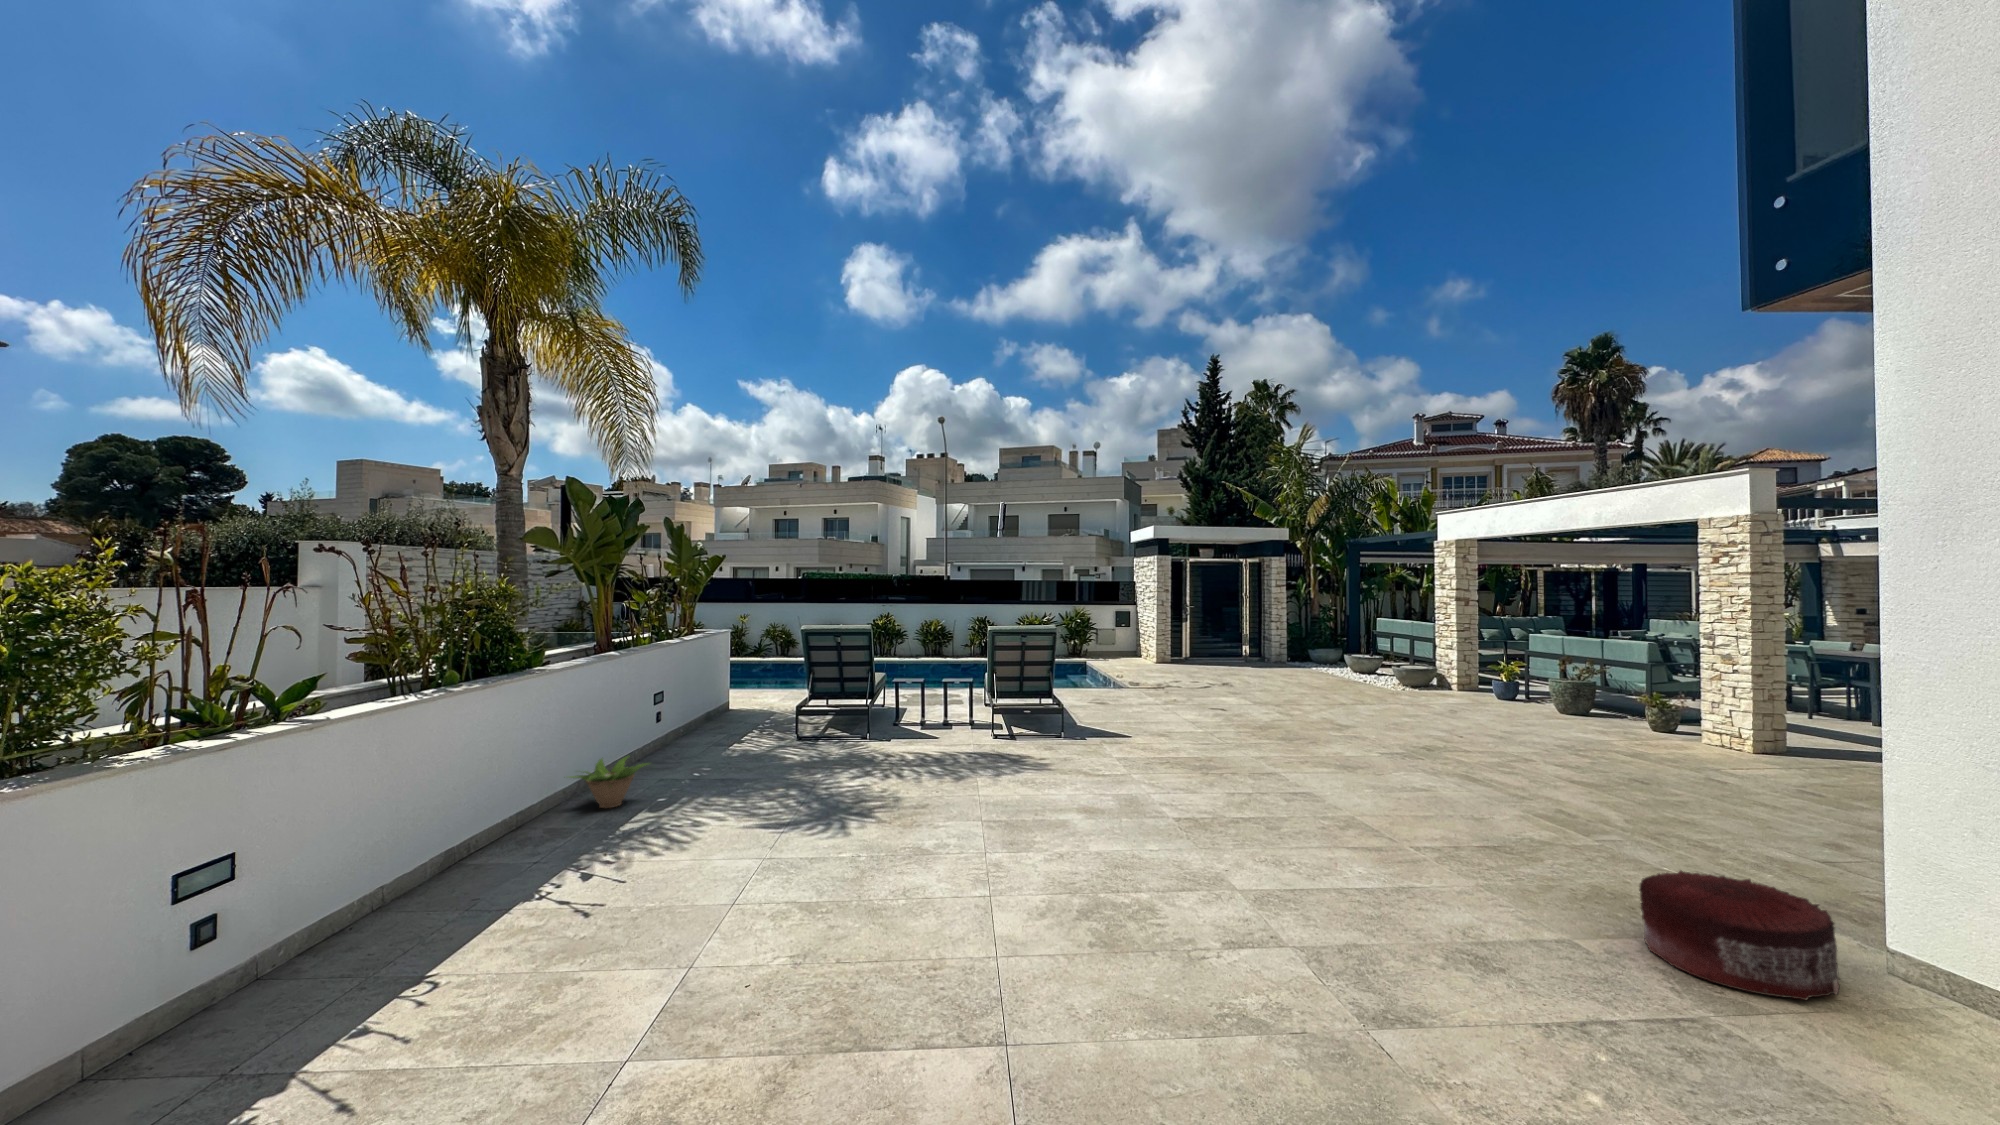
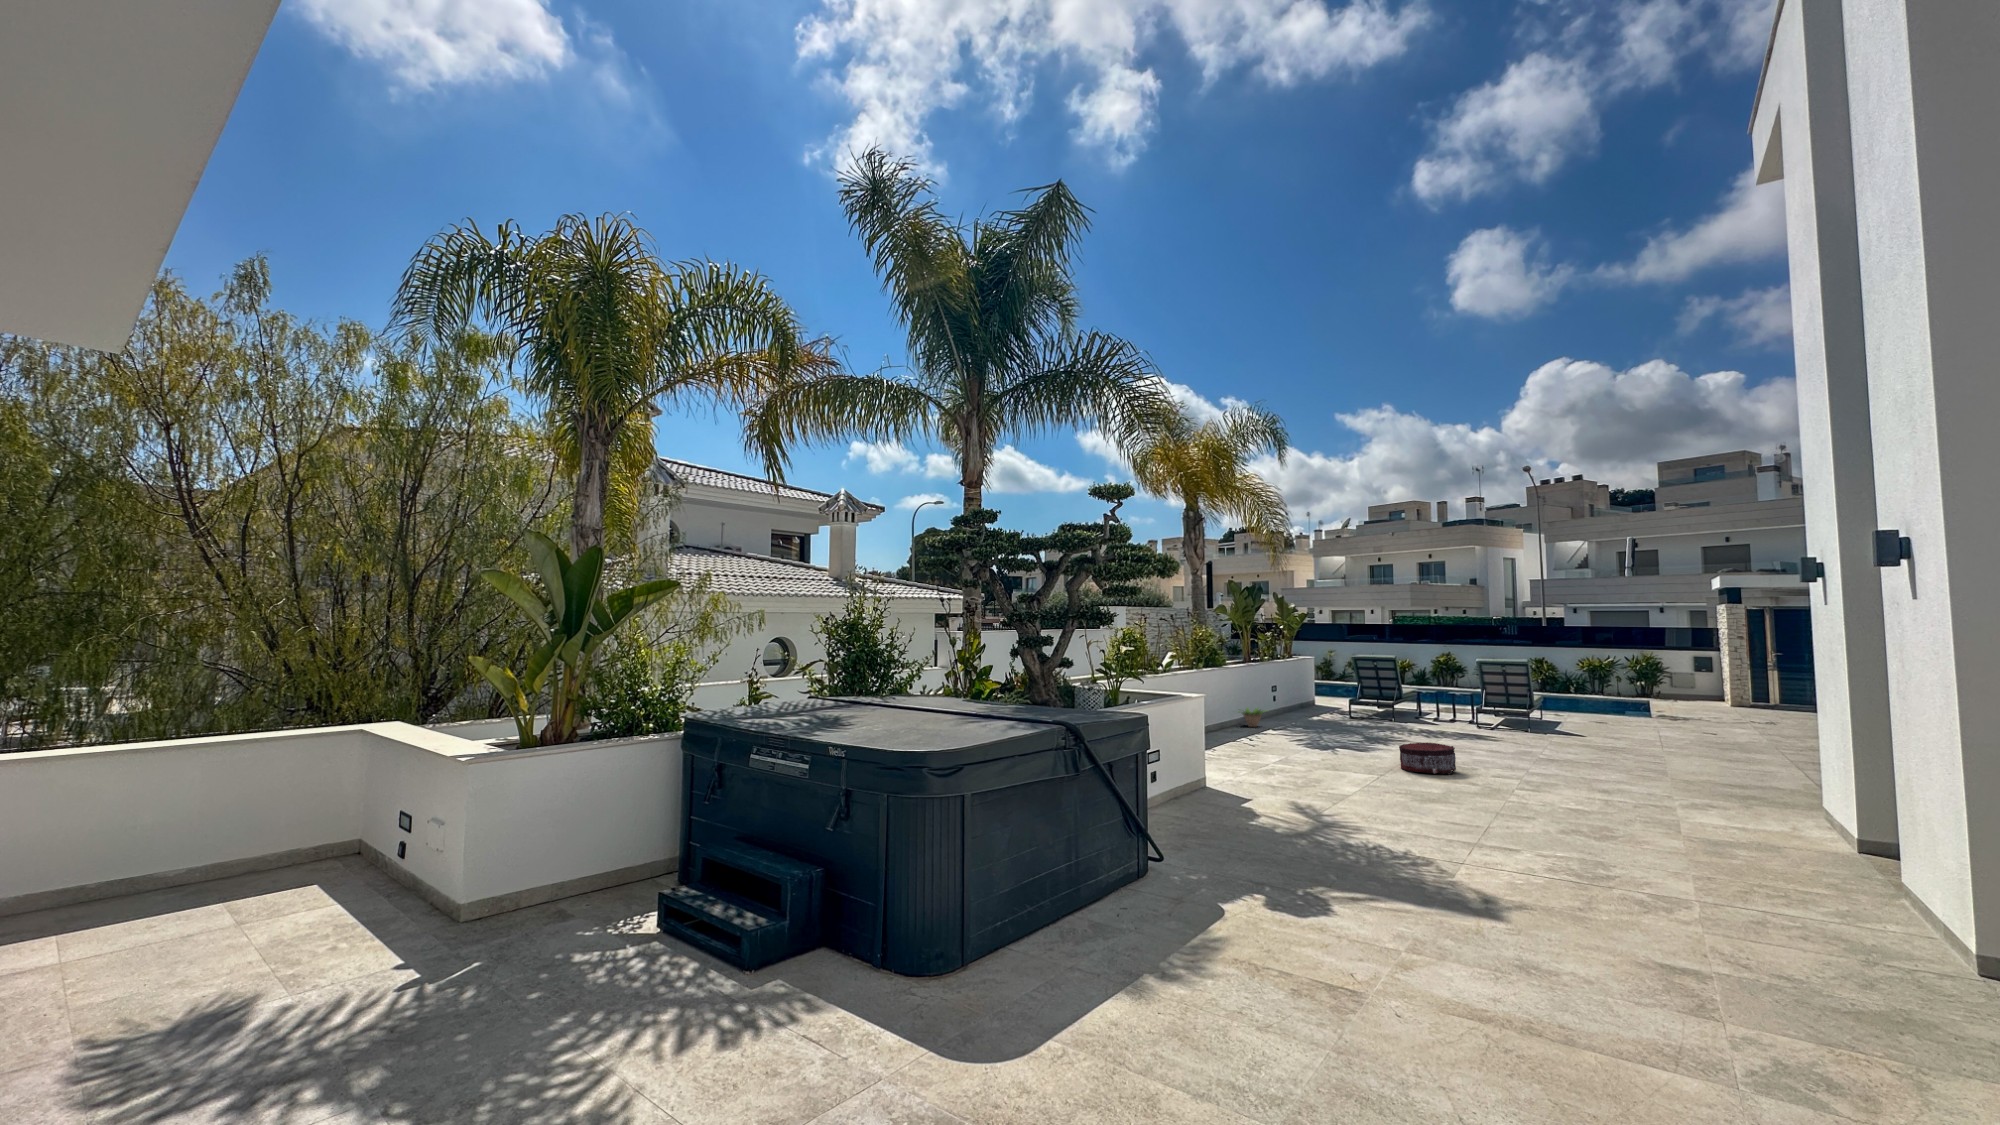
pouf: present [1639,871,1840,1000] -> present [1399,743,1456,774]

